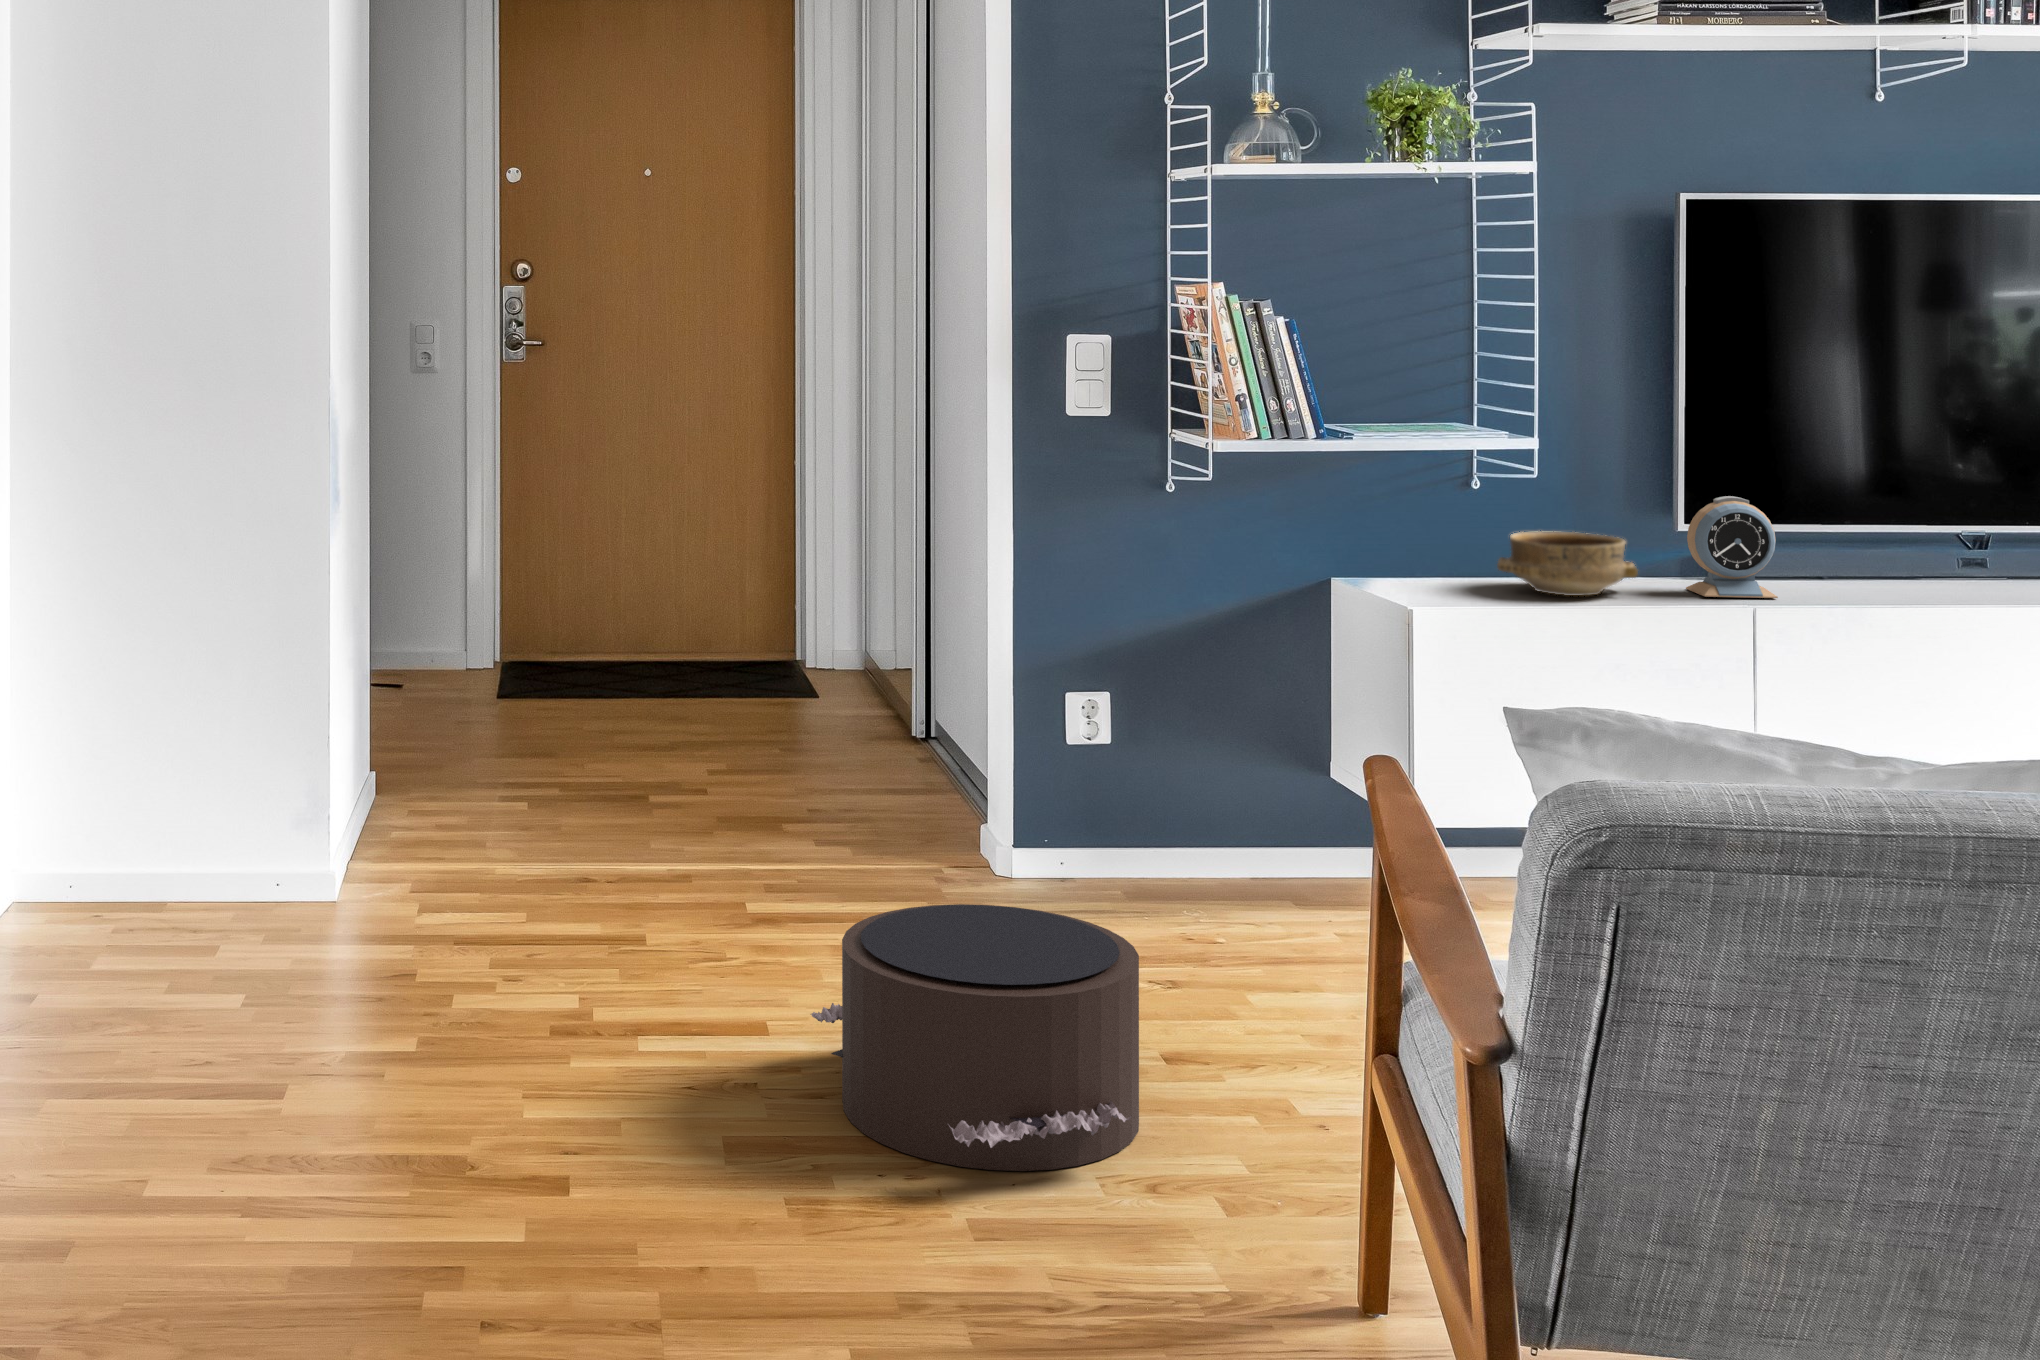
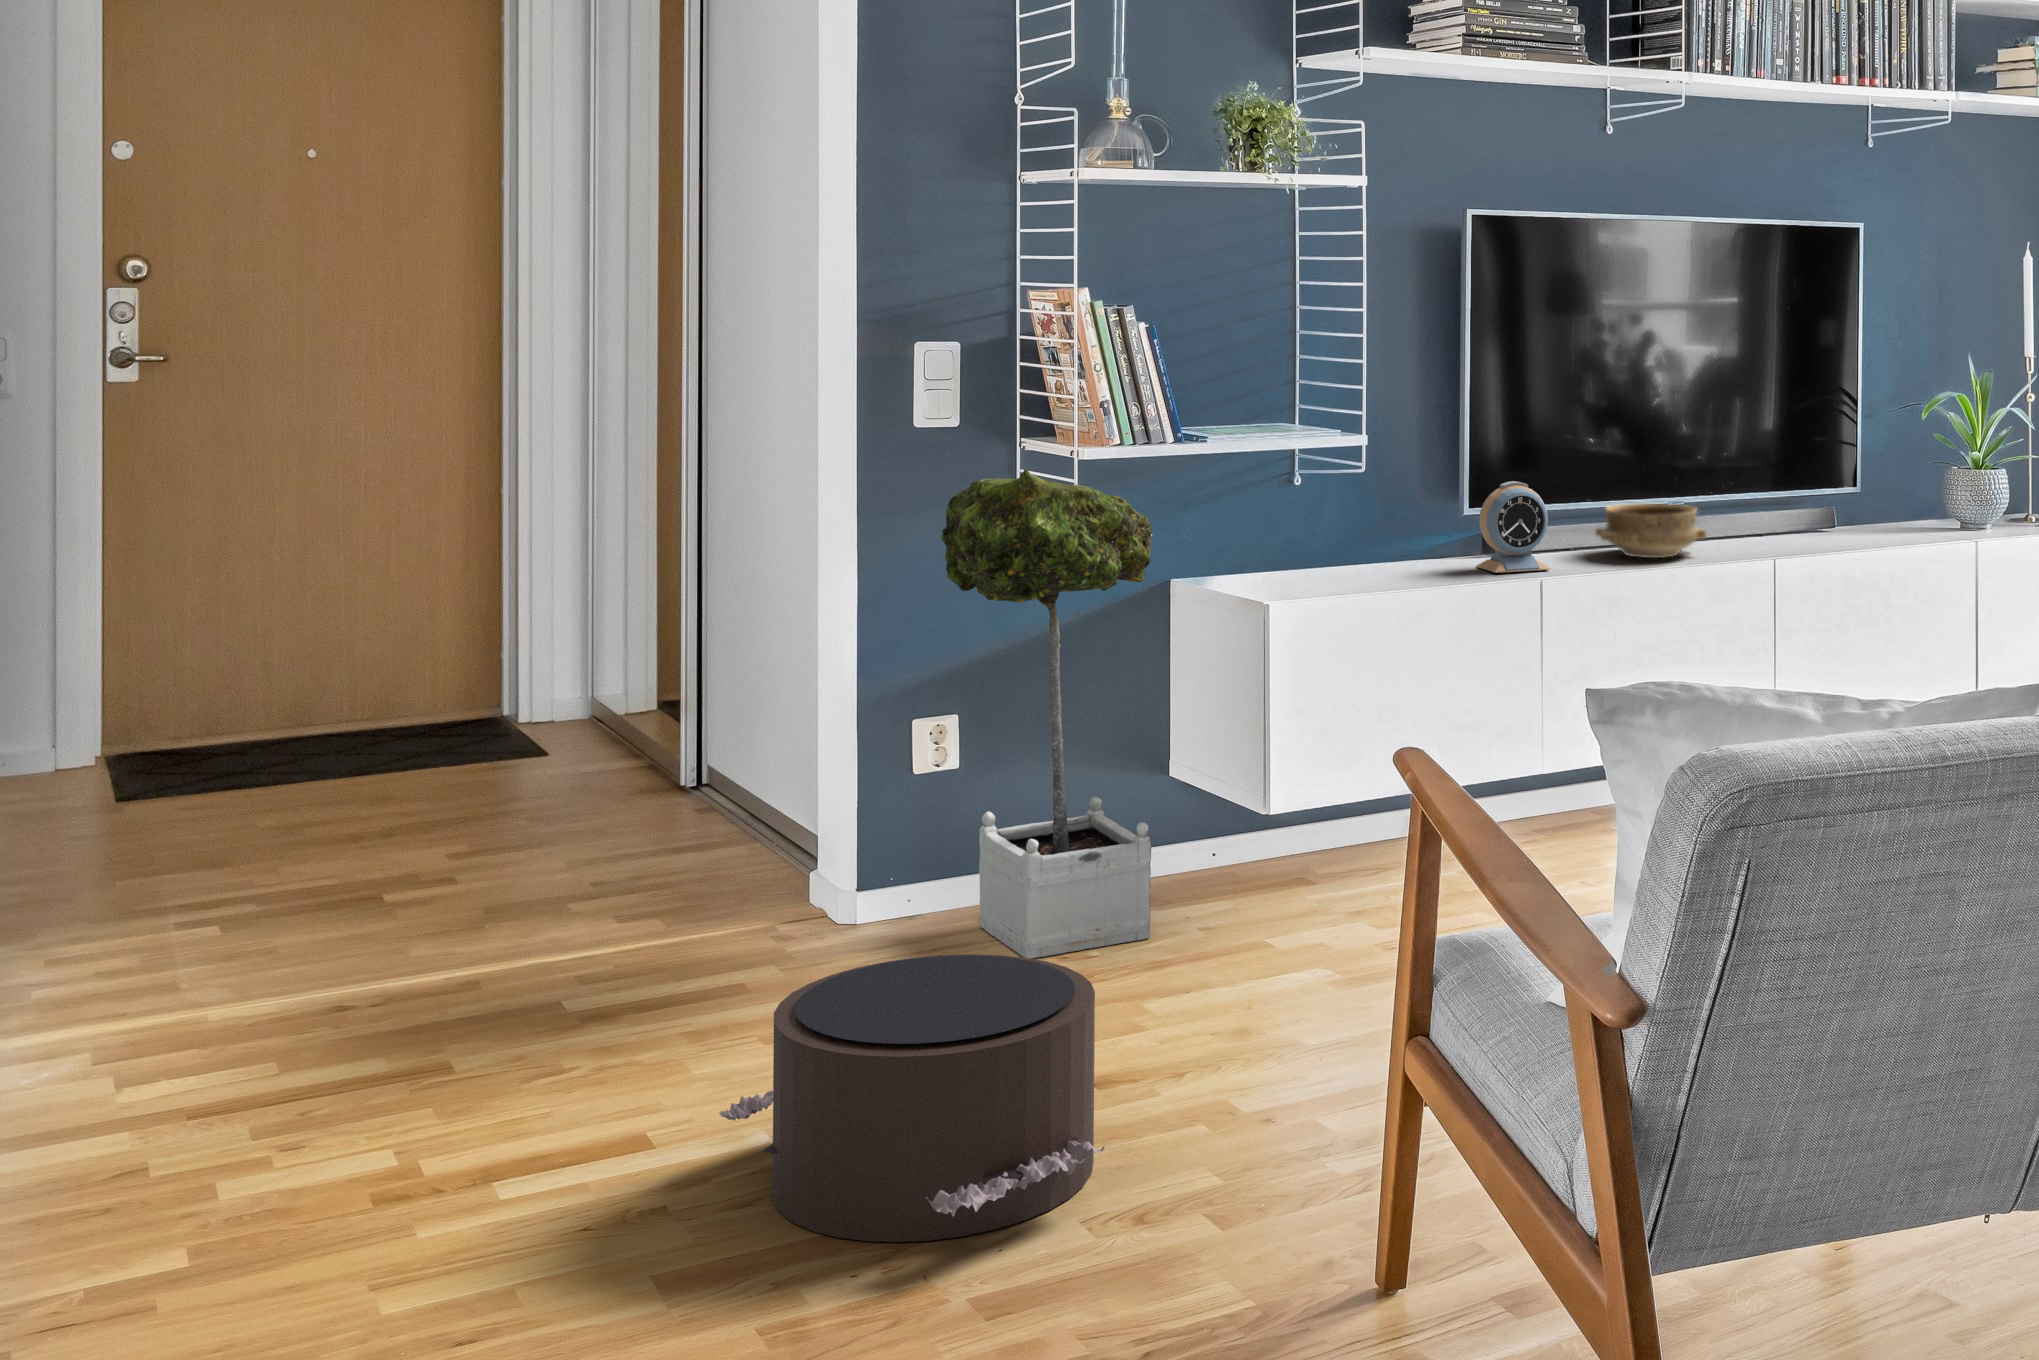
potted tree: none [1077,457,1286,934] -> present [942,469,1152,959]
ceramic bowl: present [1497,532,1638,596] -> present [1595,503,1706,558]

